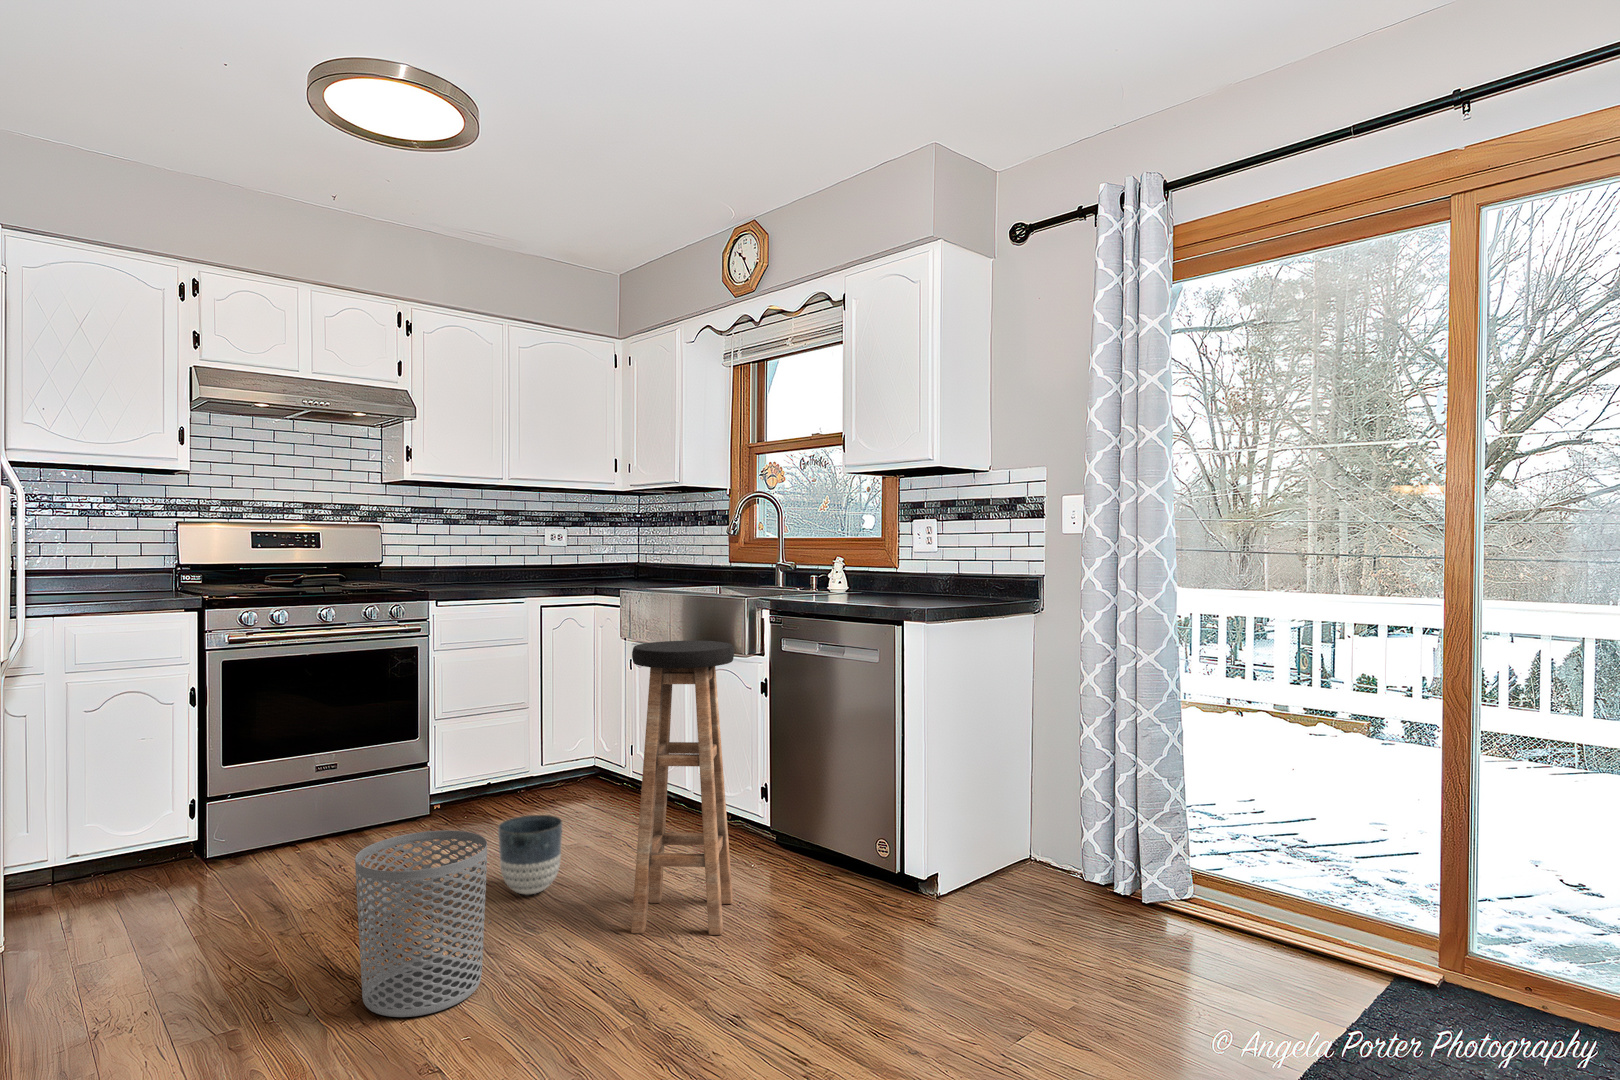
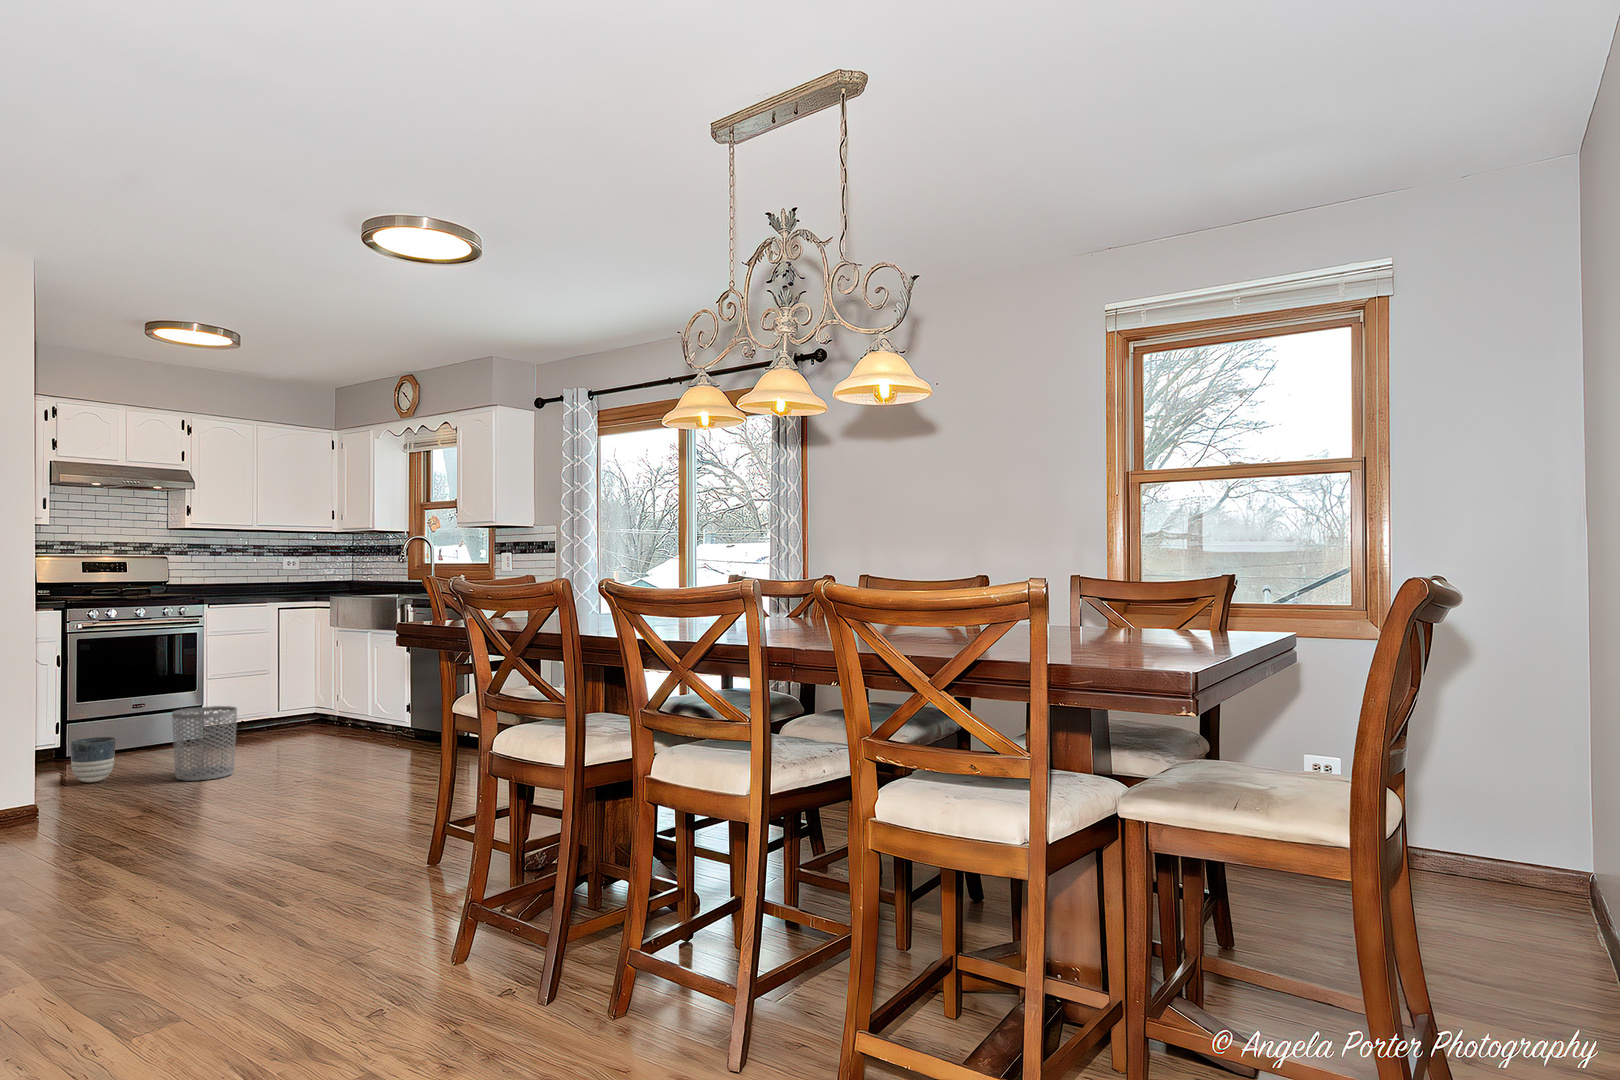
bar stool: present [631,641,734,935] -> none [314,618,374,761]
planter: present [498,815,562,895] -> present [70,737,116,782]

